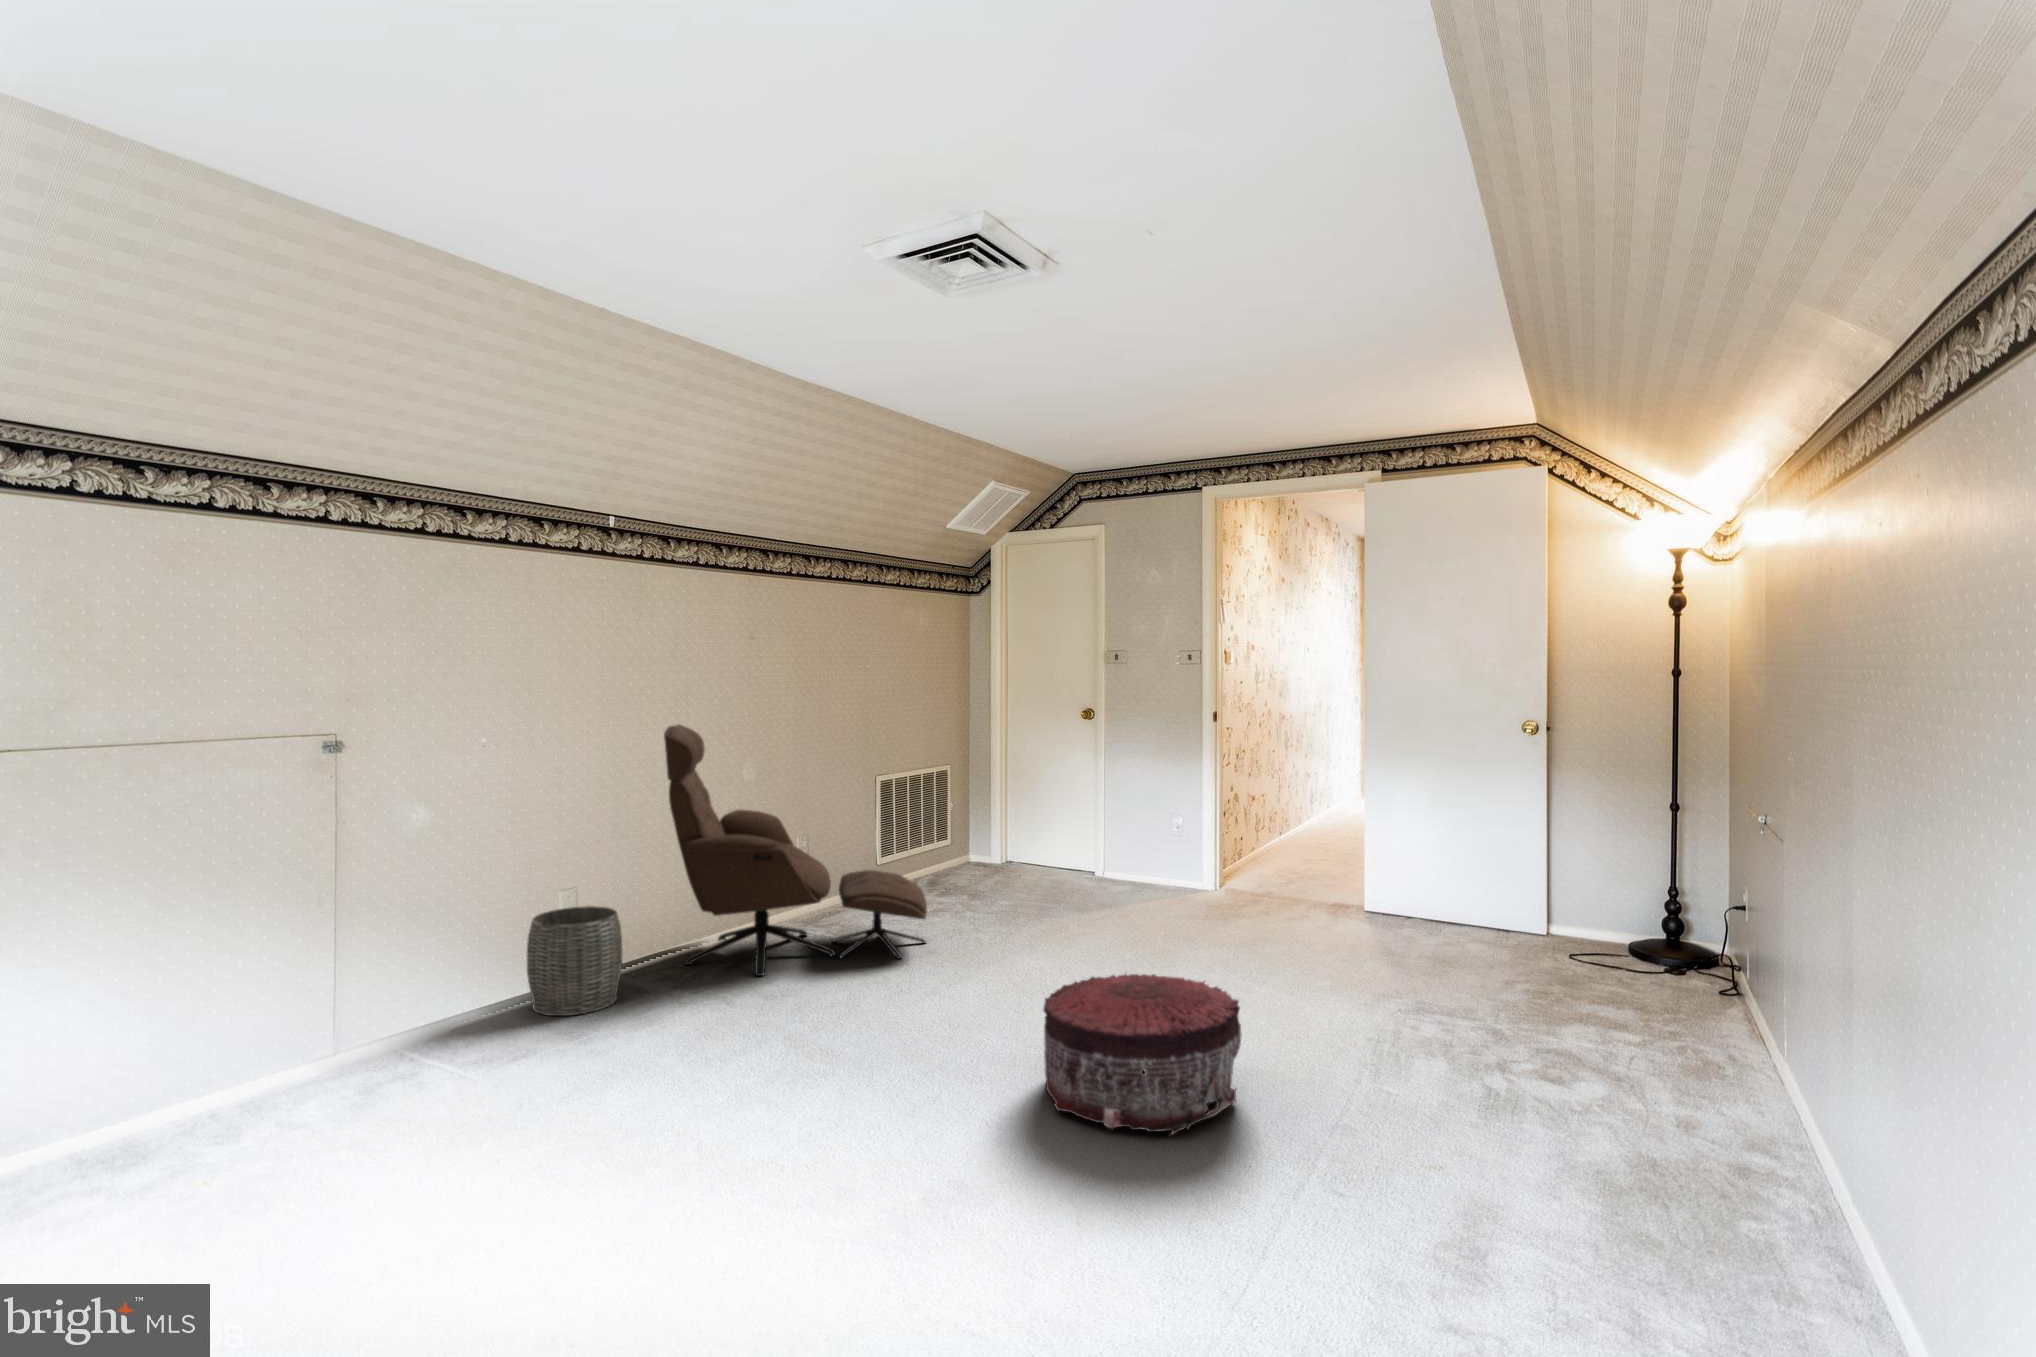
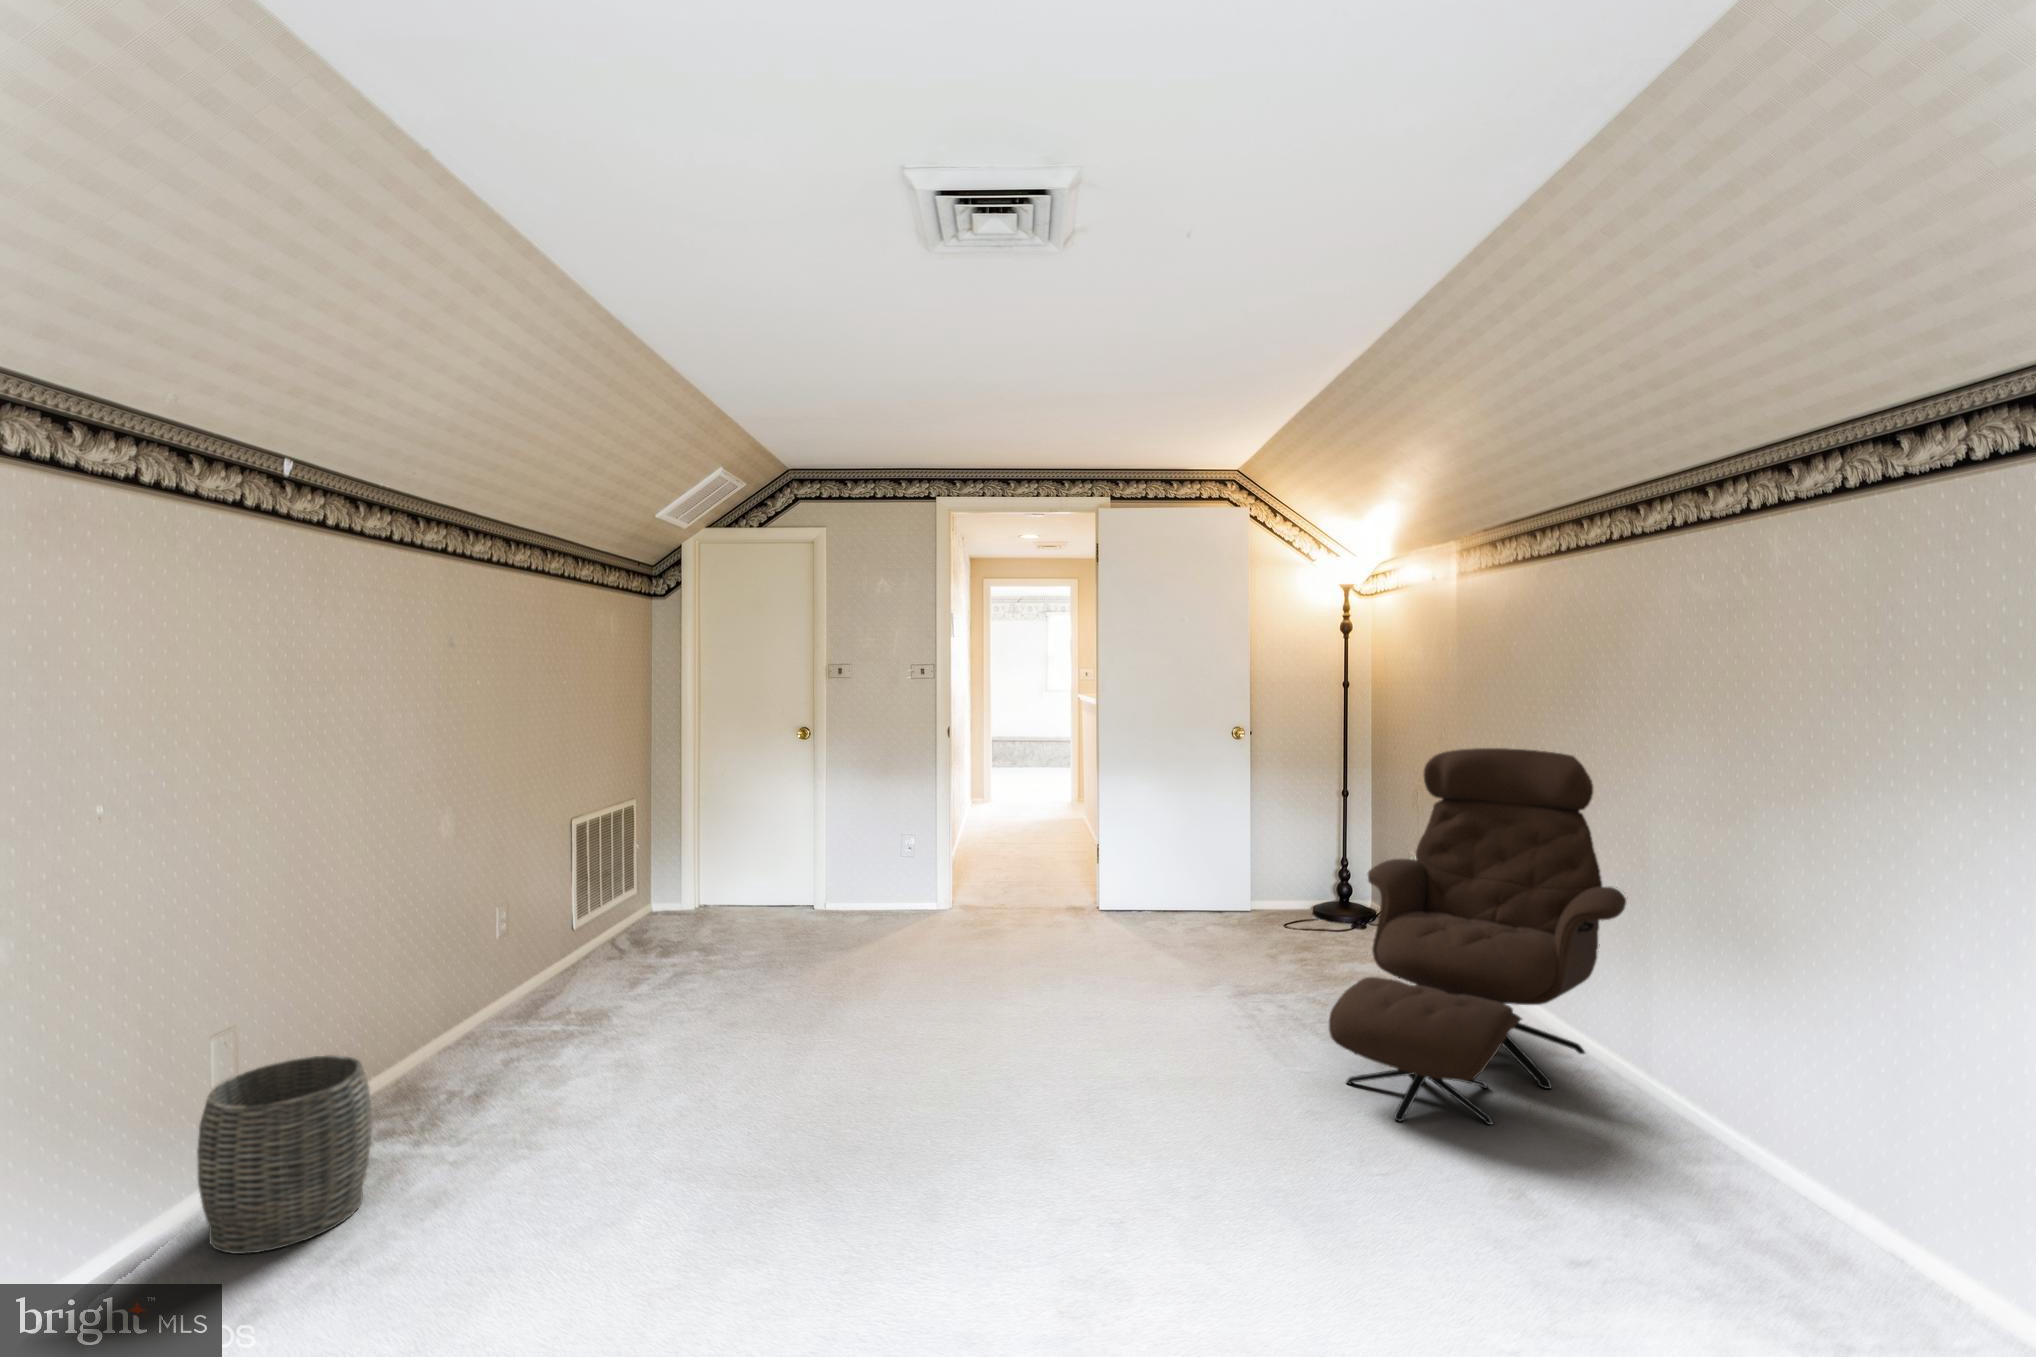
lounge chair: present [664,725,927,976] -> present [1329,748,1626,1125]
pouf: present [1043,974,1241,1135] -> none [1050,996,1261,1177]

